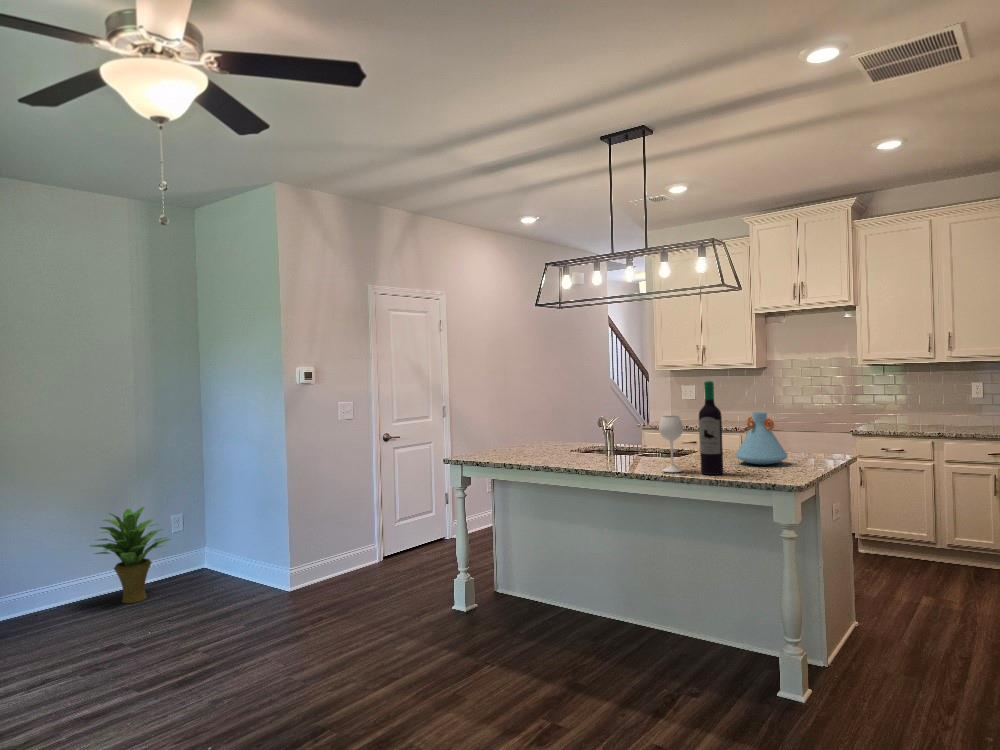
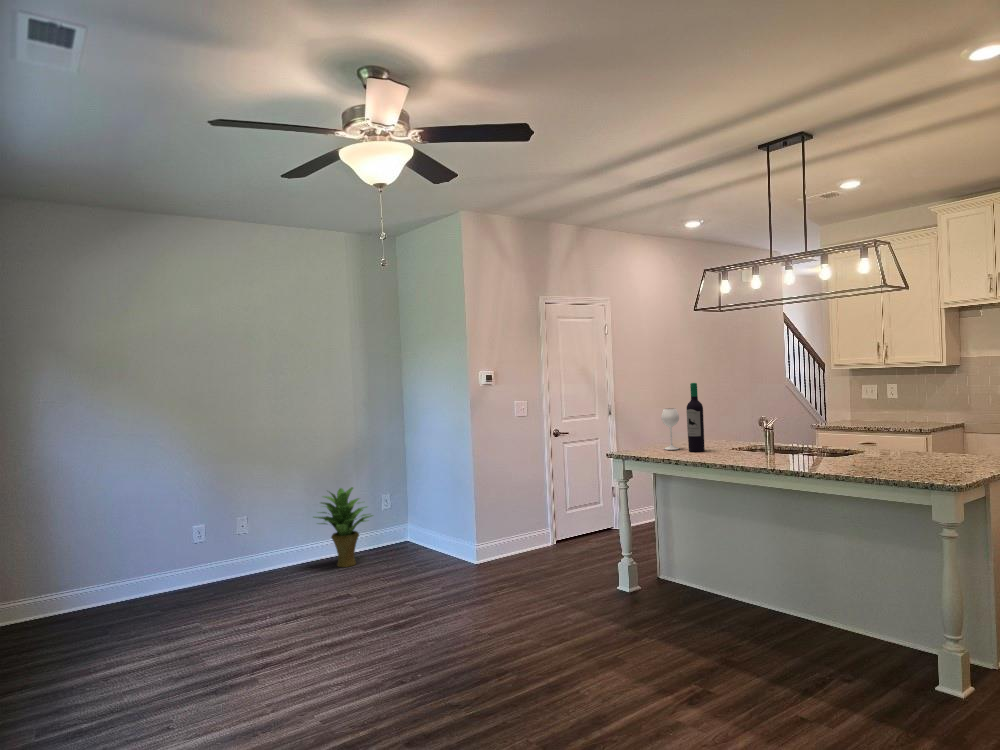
wine bottle: present [659,381,723,475] -> present [661,383,705,452]
vase: present [736,412,788,465] -> none [900,411,958,464]

